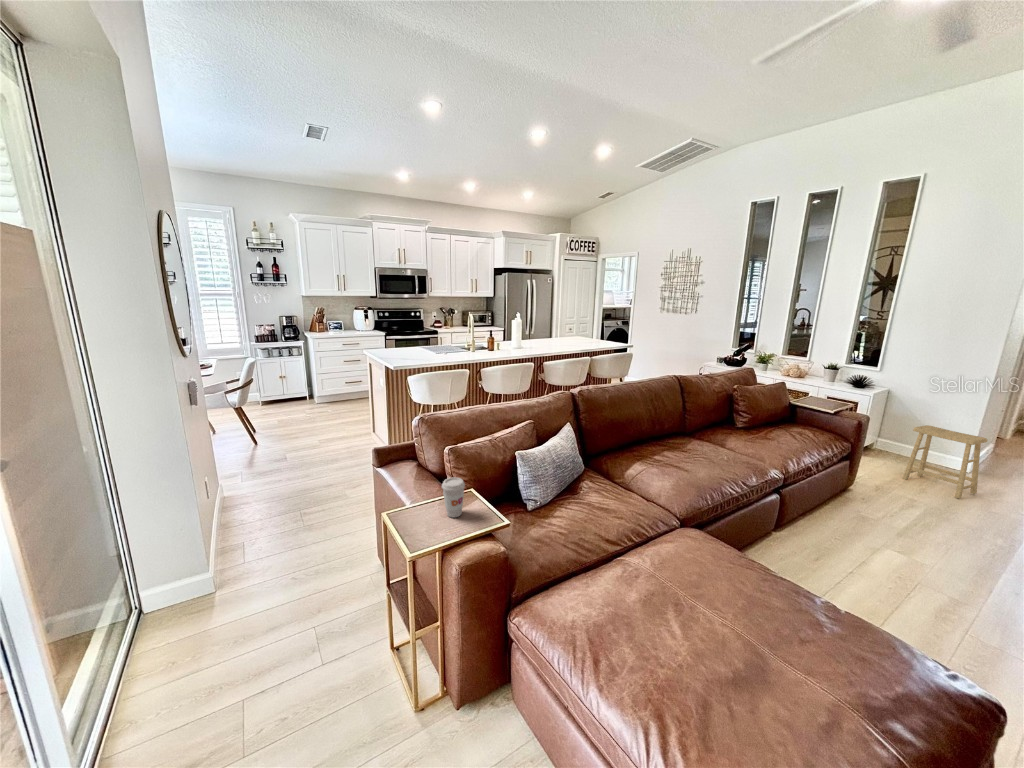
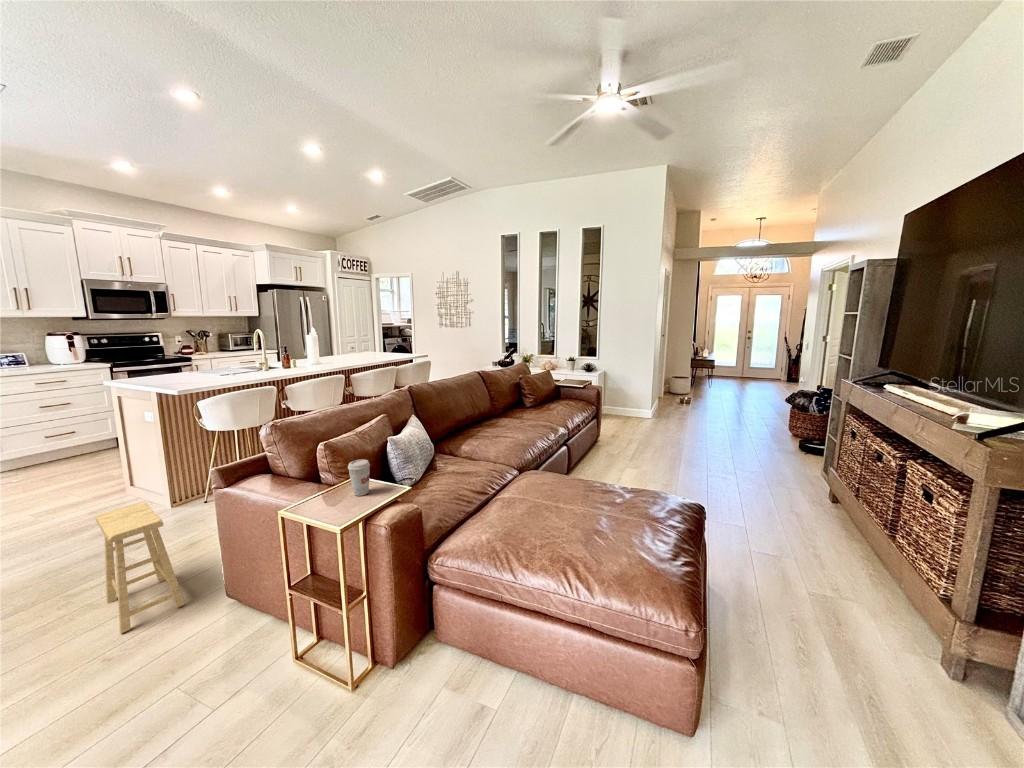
footstool: present [902,425,988,498] -> present [96,503,185,633]

